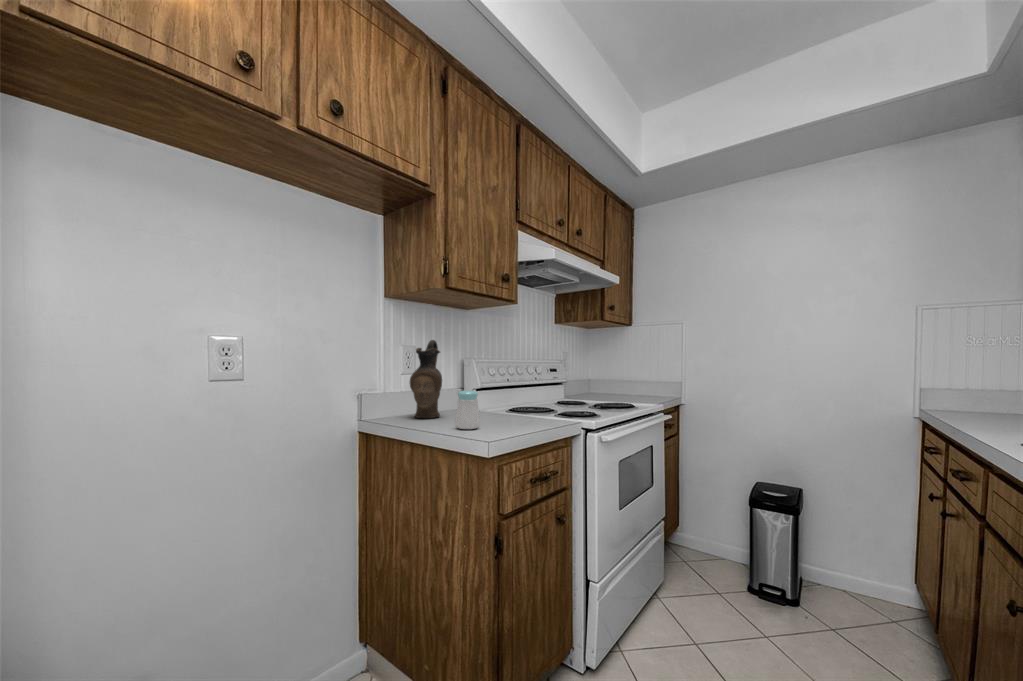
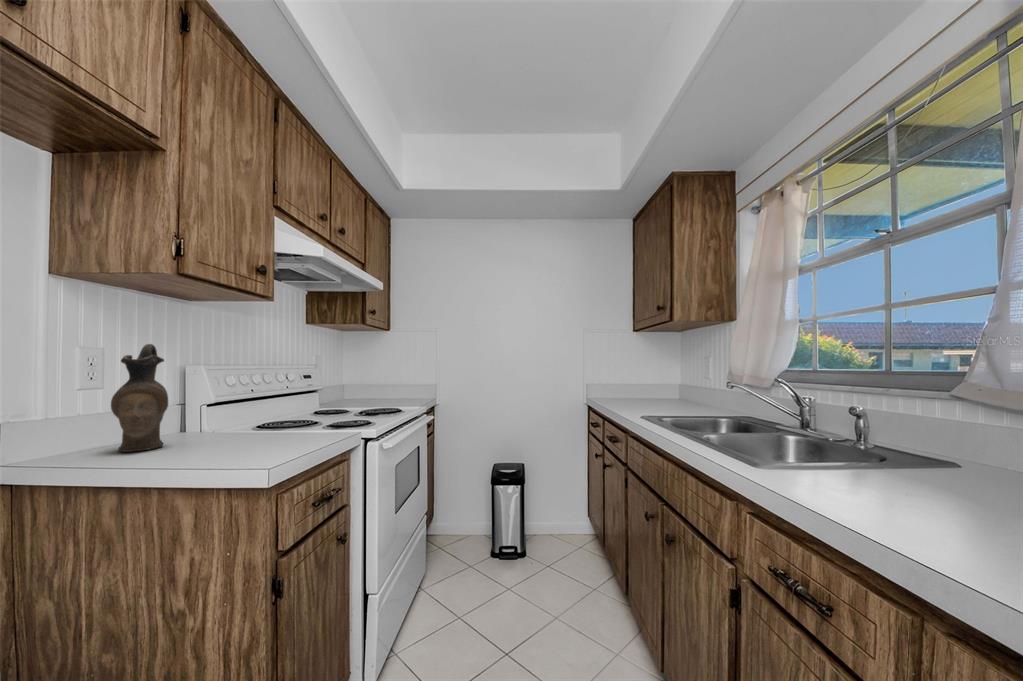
salt shaker: present [455,390,480,429] -> none [203,408,240,458]

